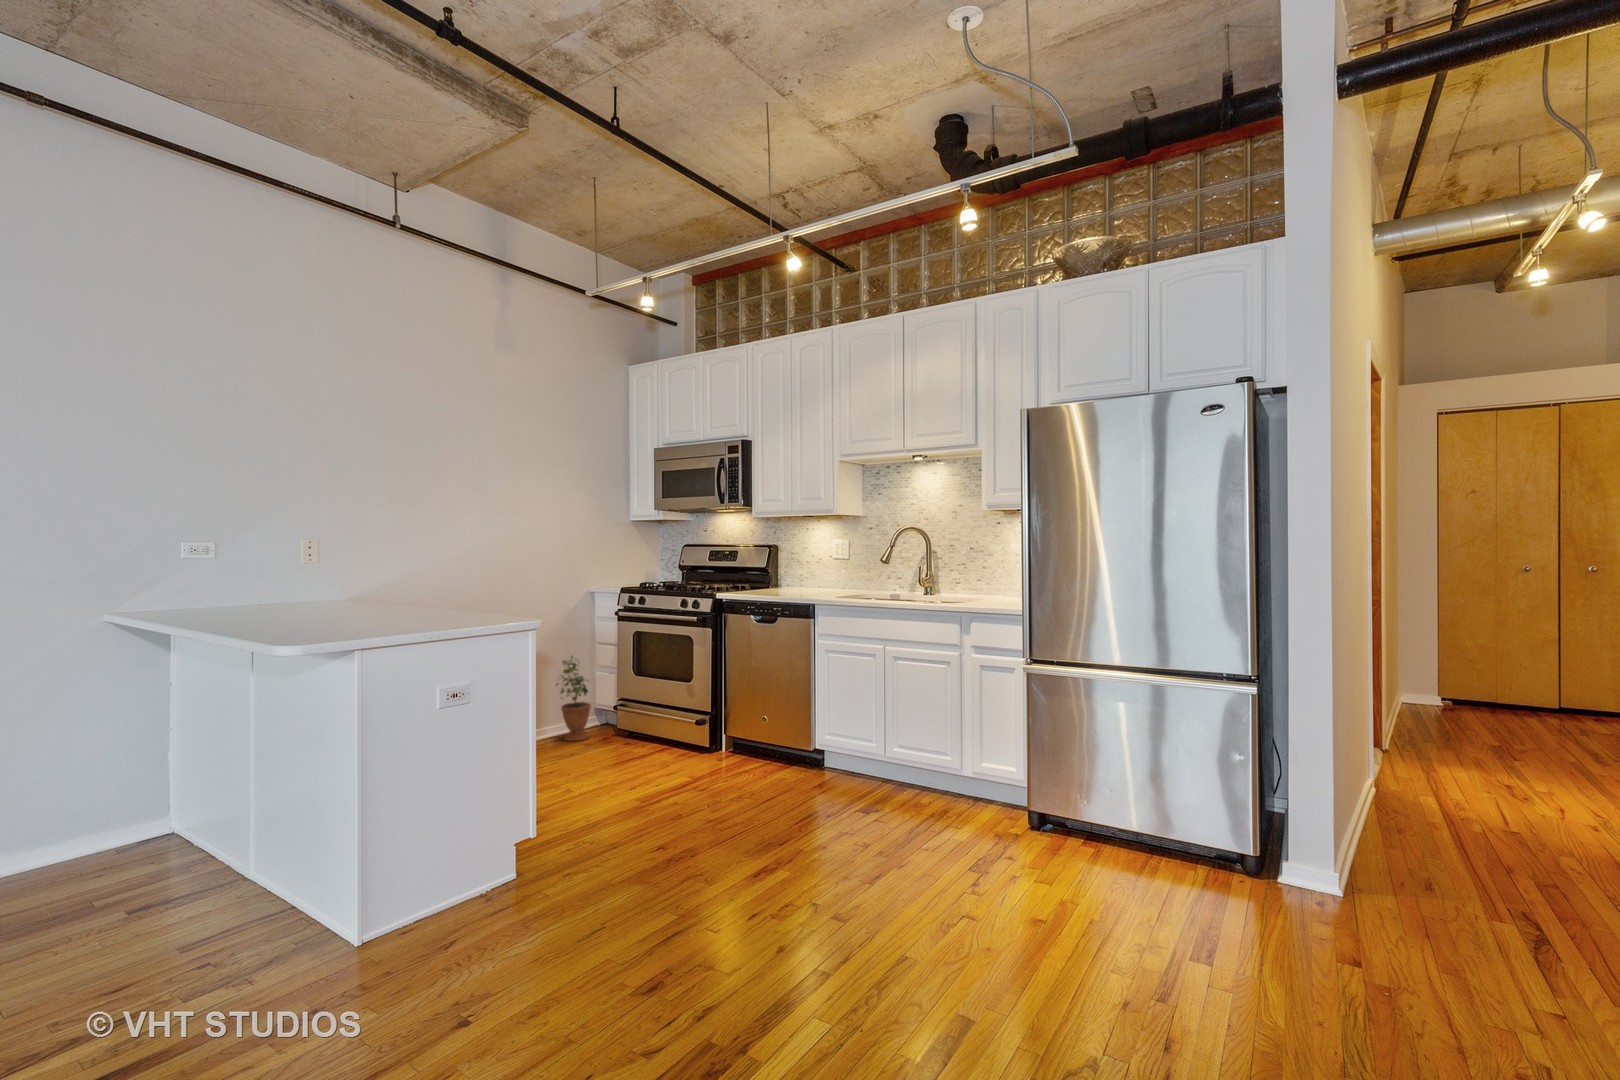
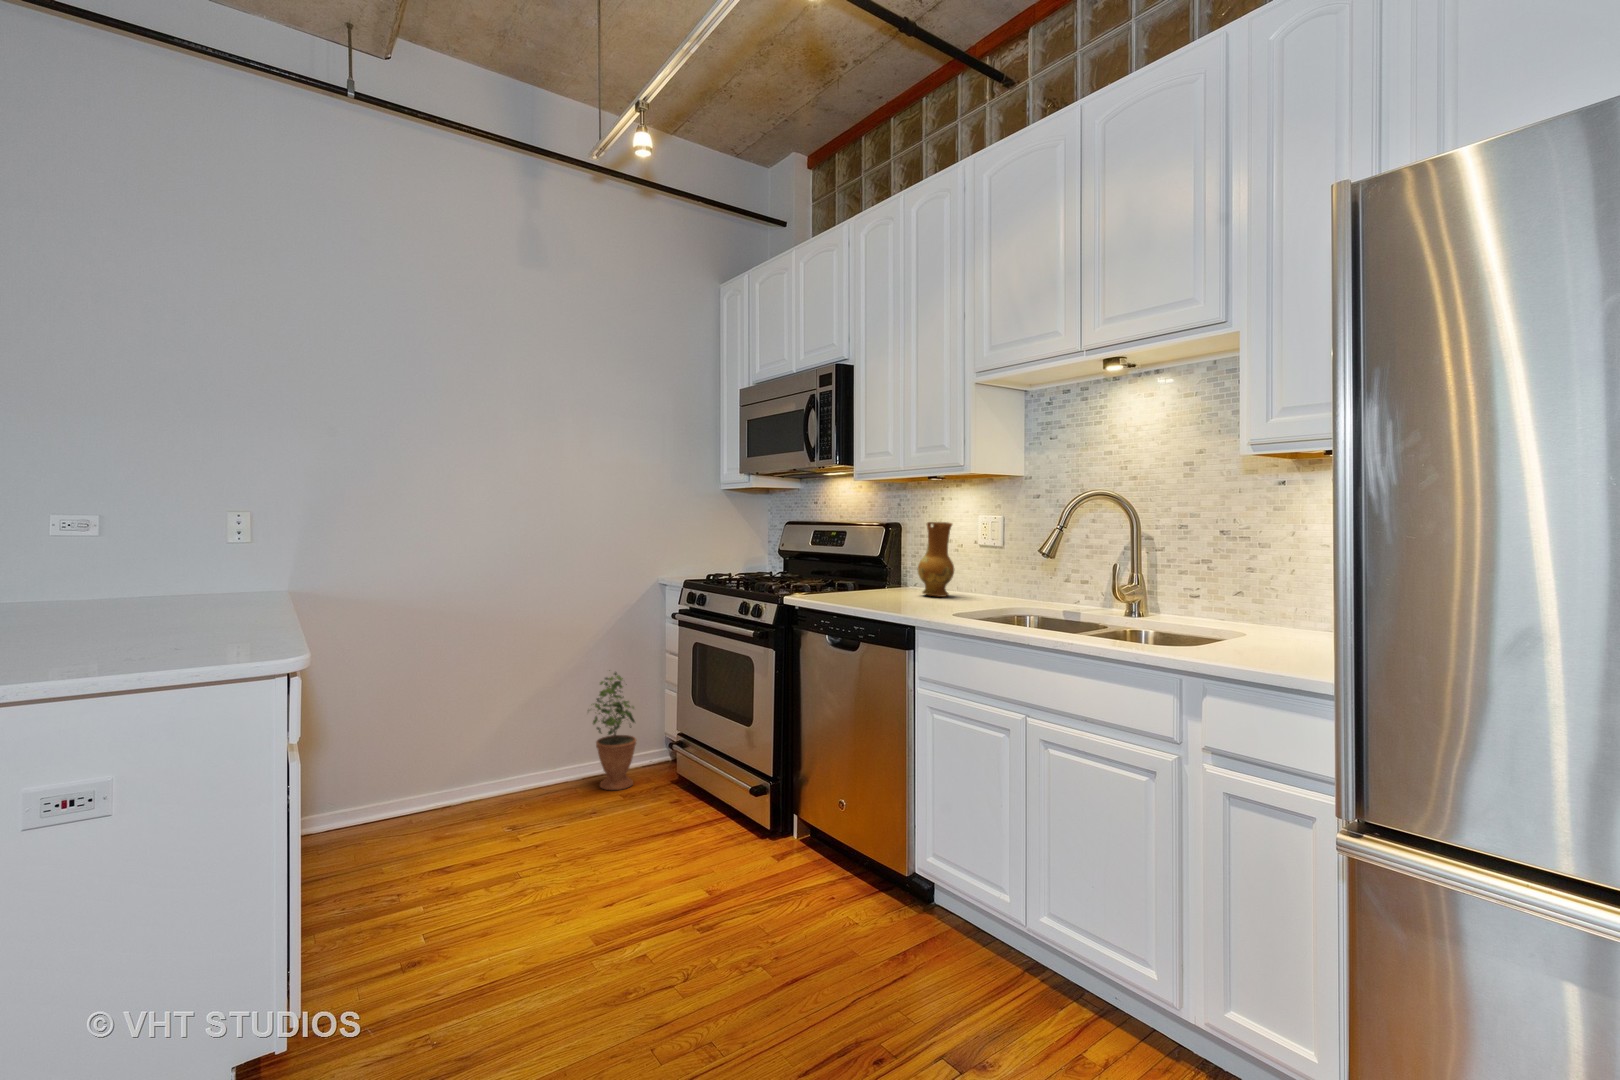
ceramic jug: none [797,543,820,590] -> present [918,522,954,597]

